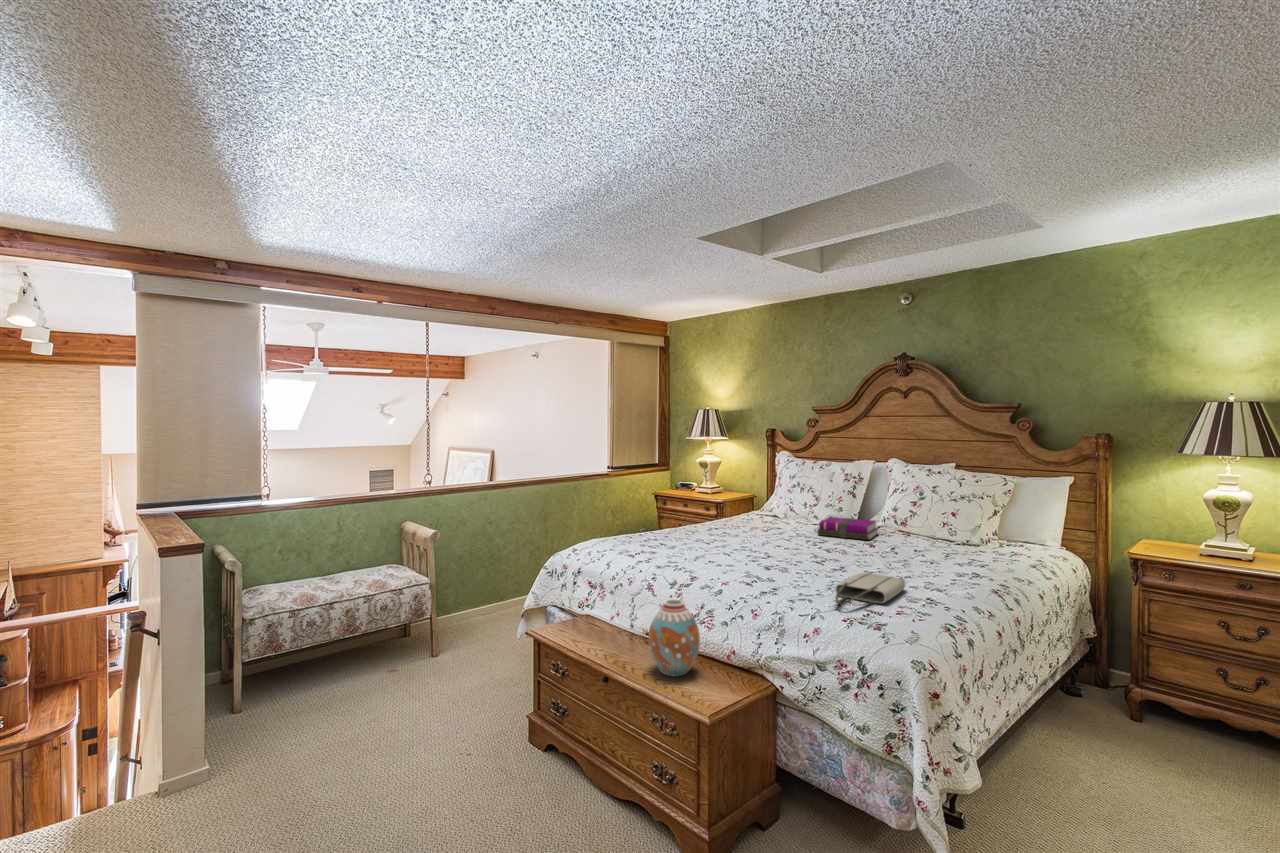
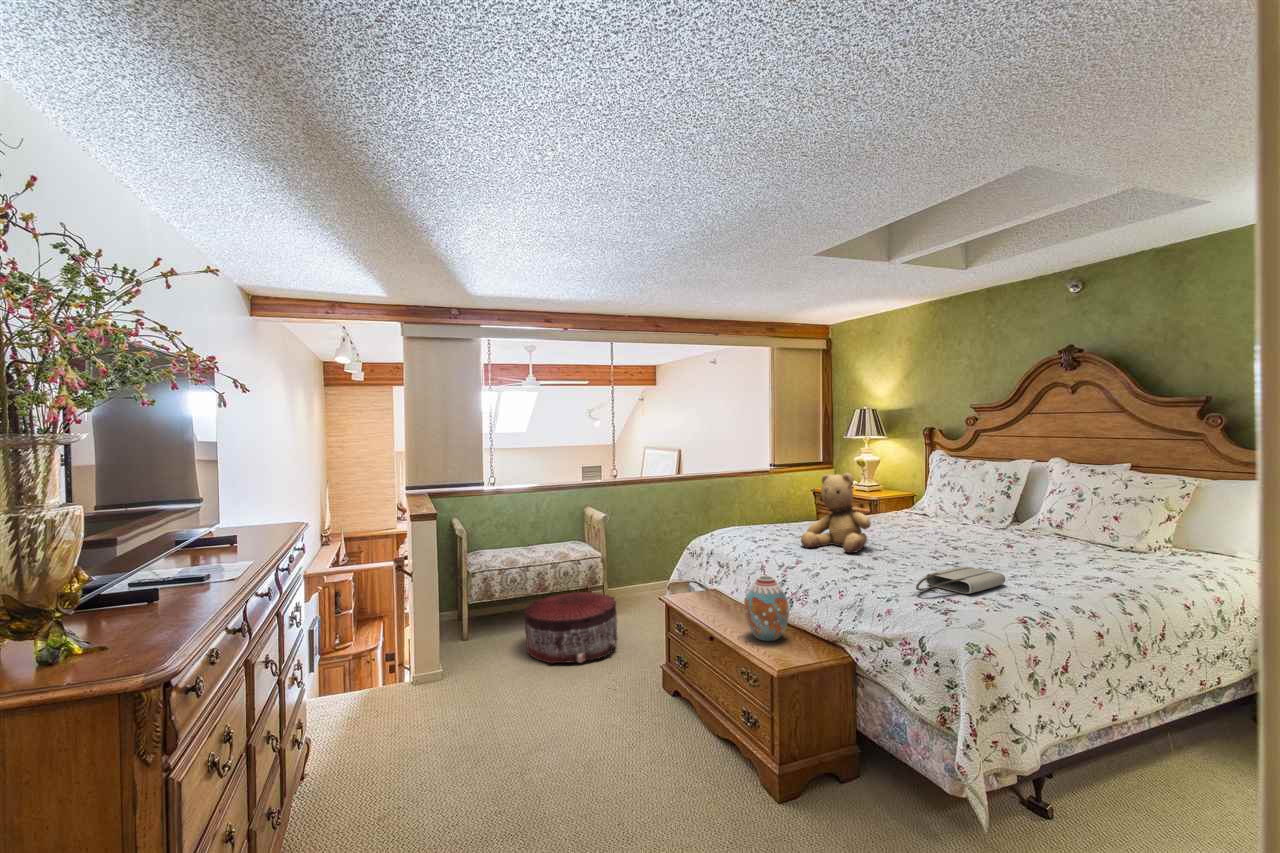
teddy bear: none [682,476,756,564] -> present [801,473,871,553]
notebook: present [817,517,878,540] -> none [955,516,1027,540]
pouf: none [331,627,458,729] -> present [525,592,618,663]

